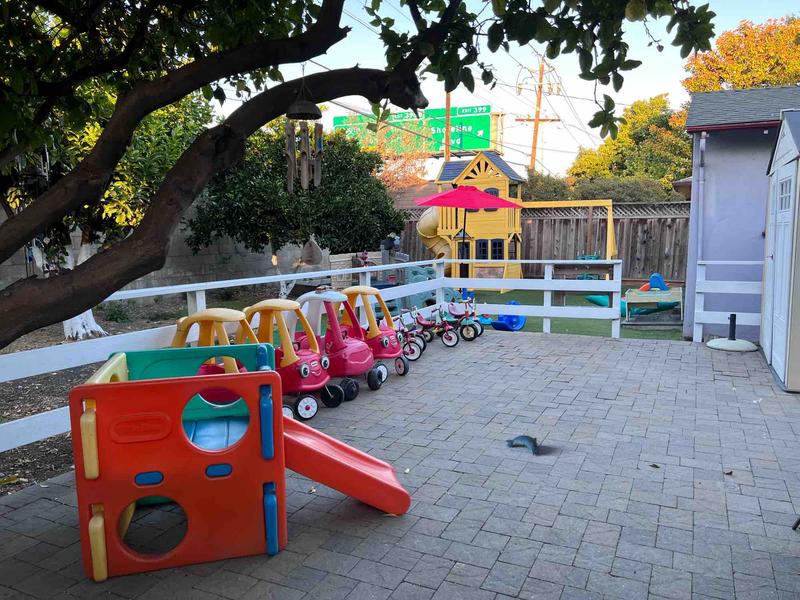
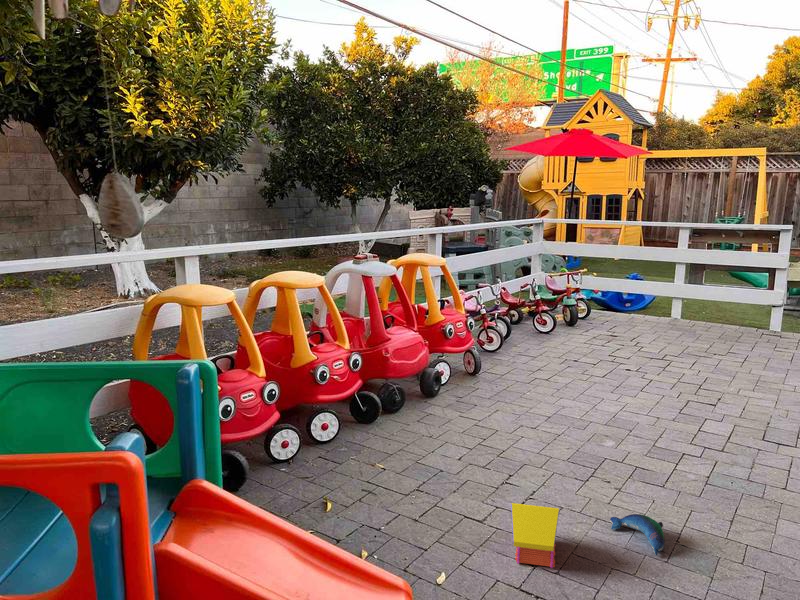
toy house: none [447,430,476,465] -> present [511,503,559,568]

